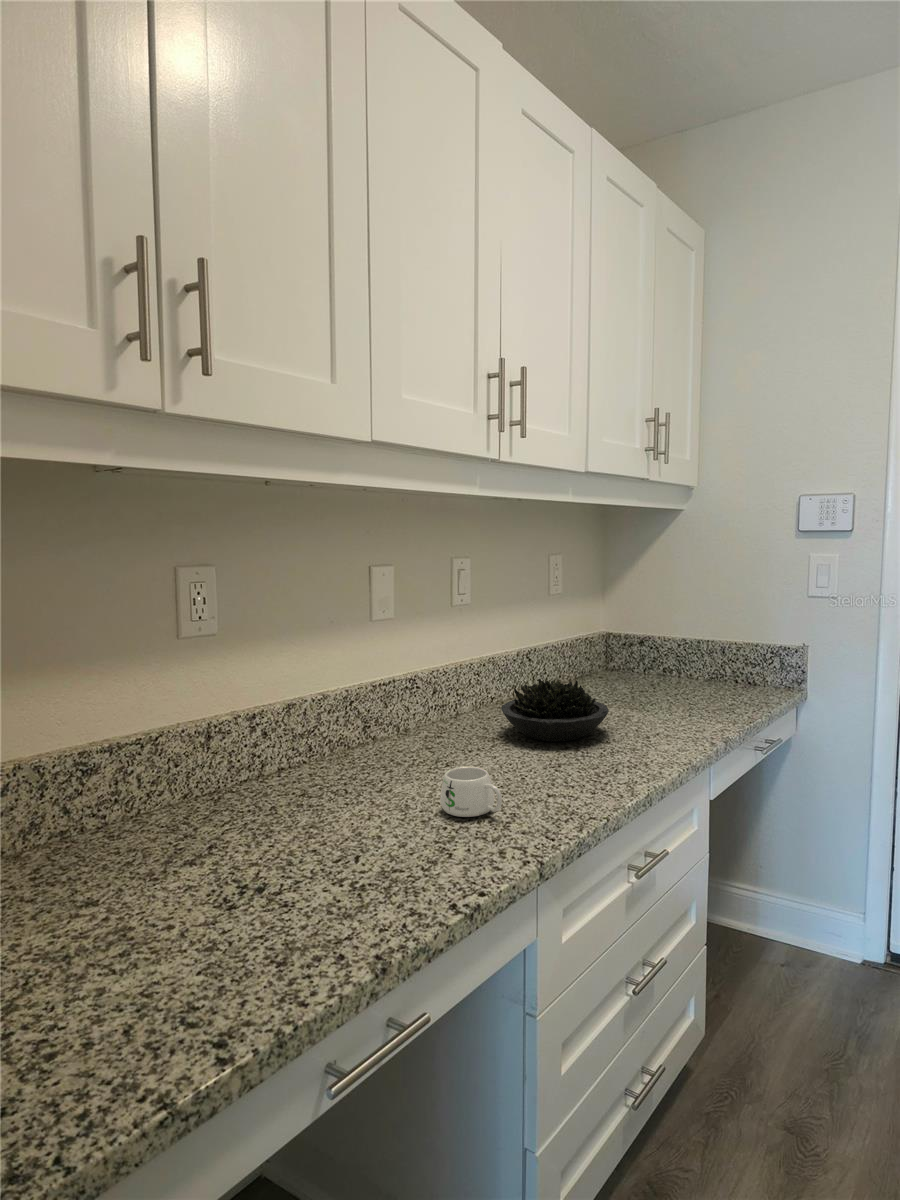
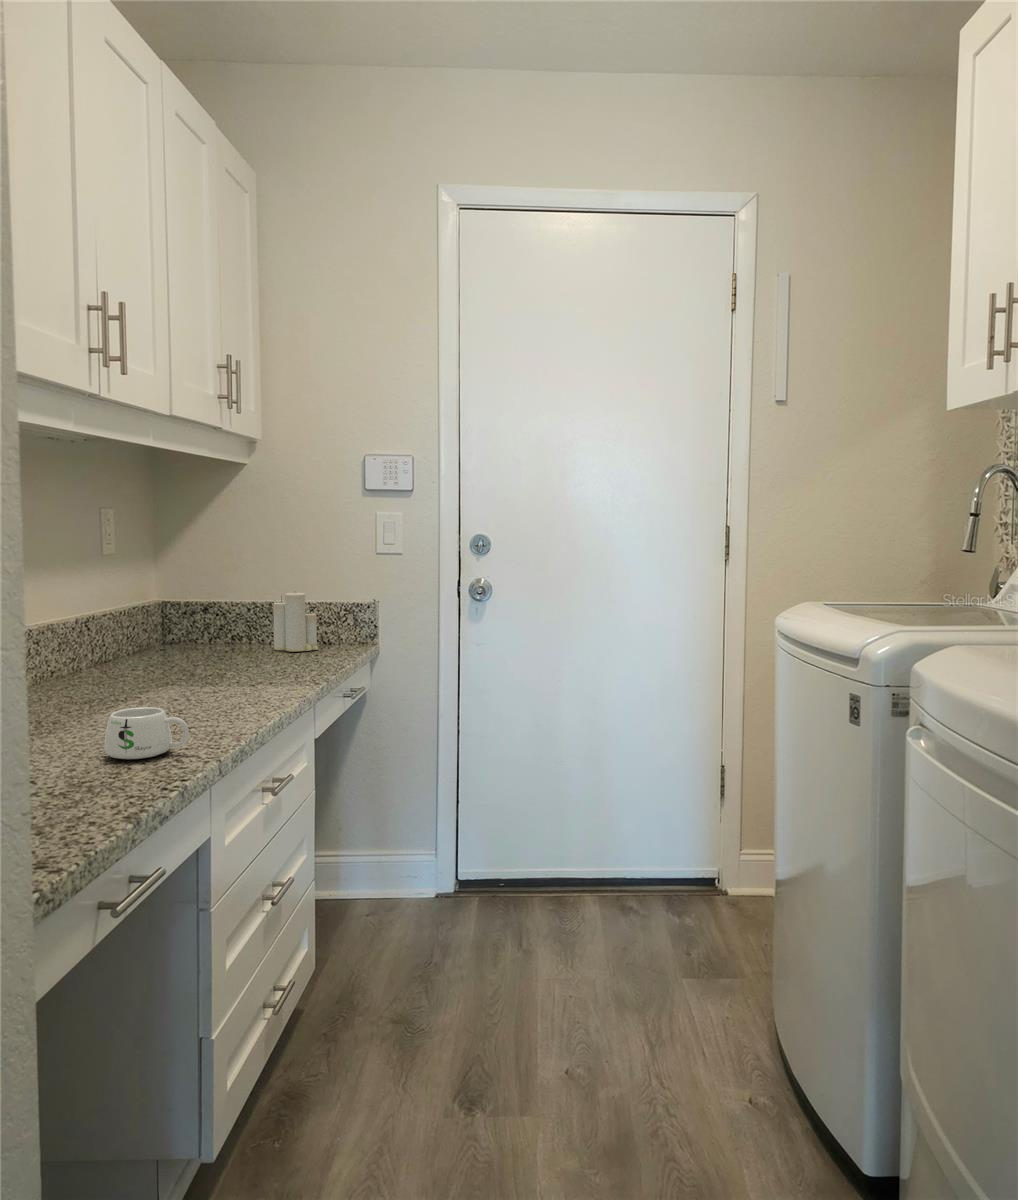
candle: none [691,630,734,694] -> present [273,593,318,652]
succulent plant: present [501,679,609,742] -> none [98,631,229,699]

